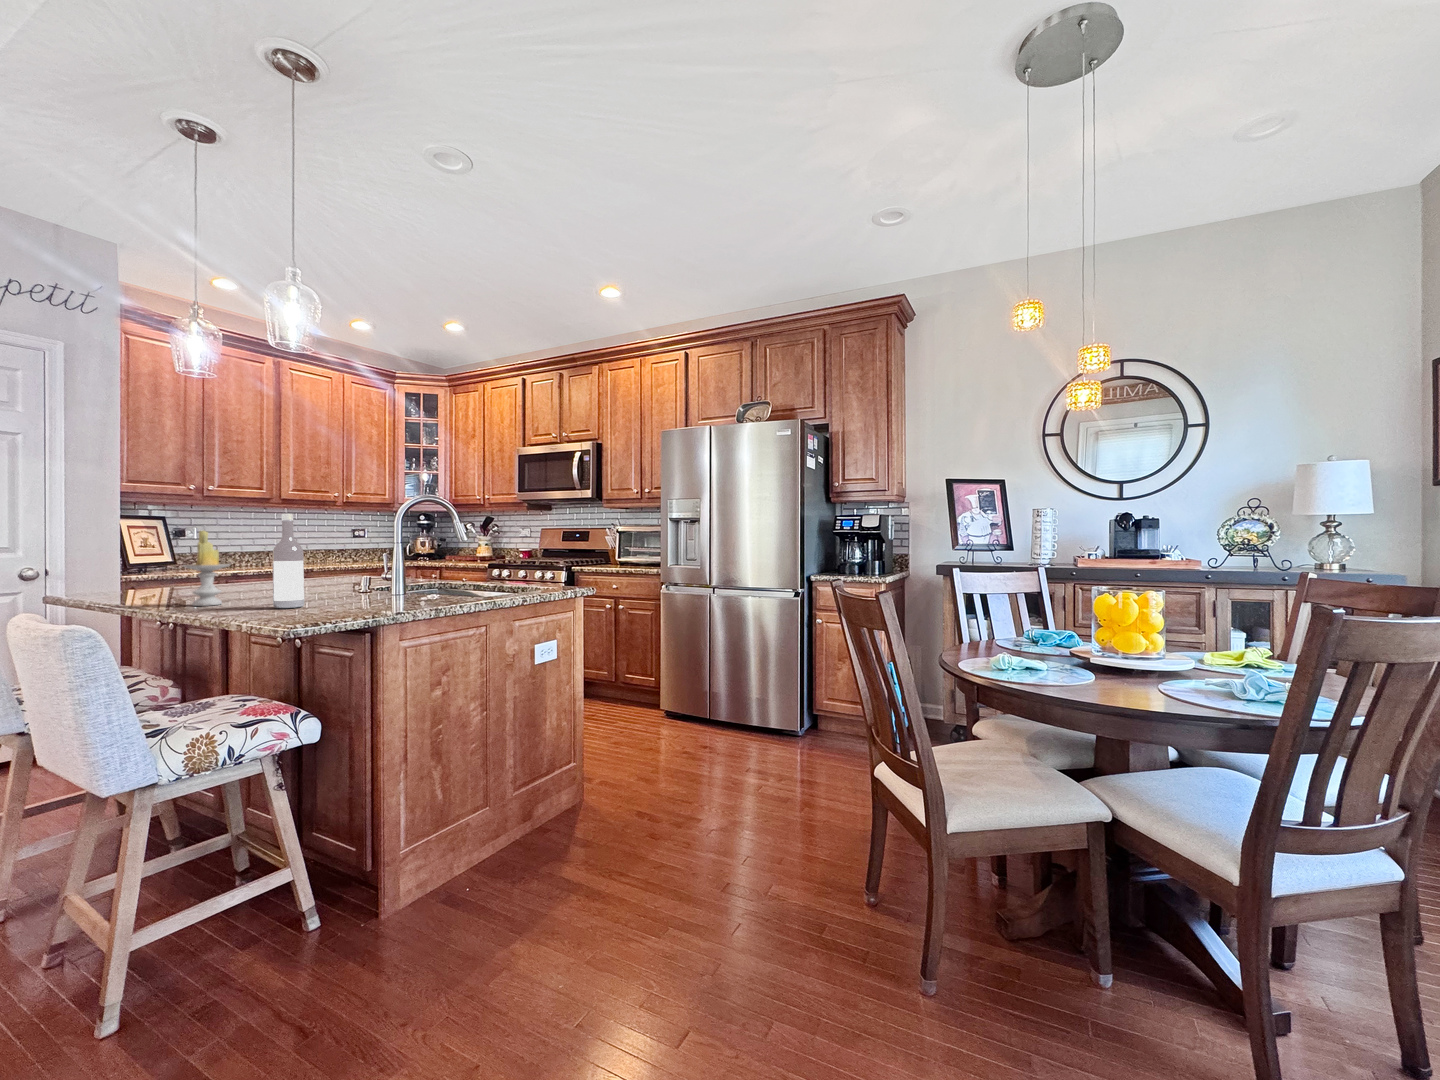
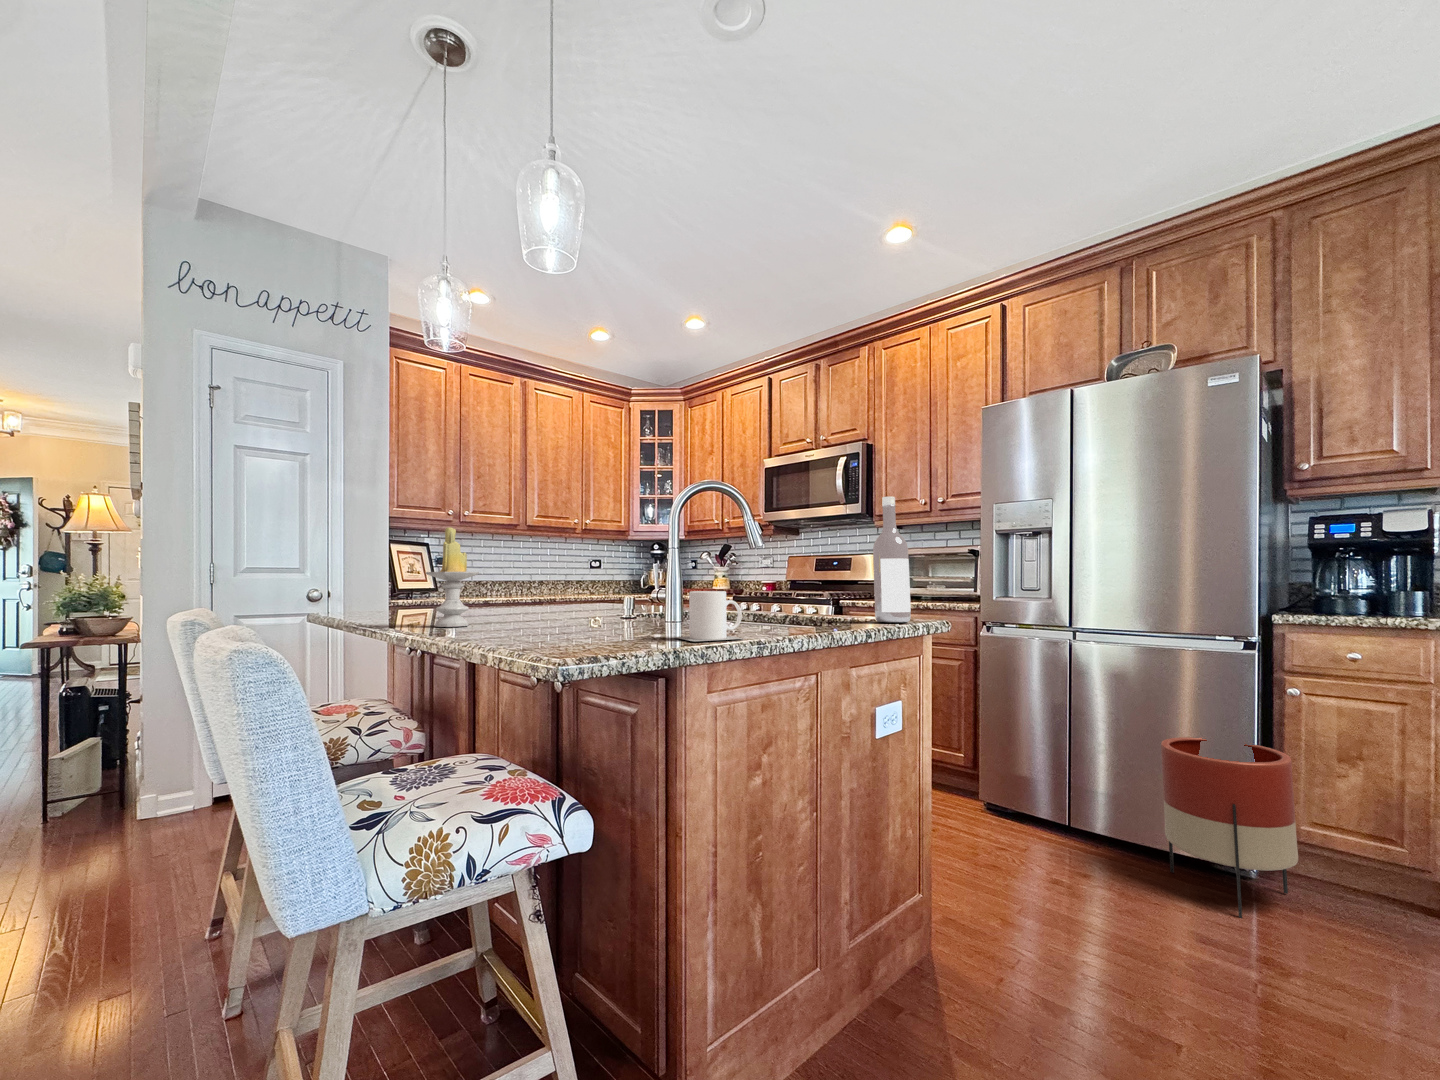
wine bottle: present [272,514,304,608] -> present [873,497,911,623]
mug: none [376,581,424,613] -> present [675,591,742,641]
planter: none [750,657,814,760] -> present [1161,737,1298,918]

